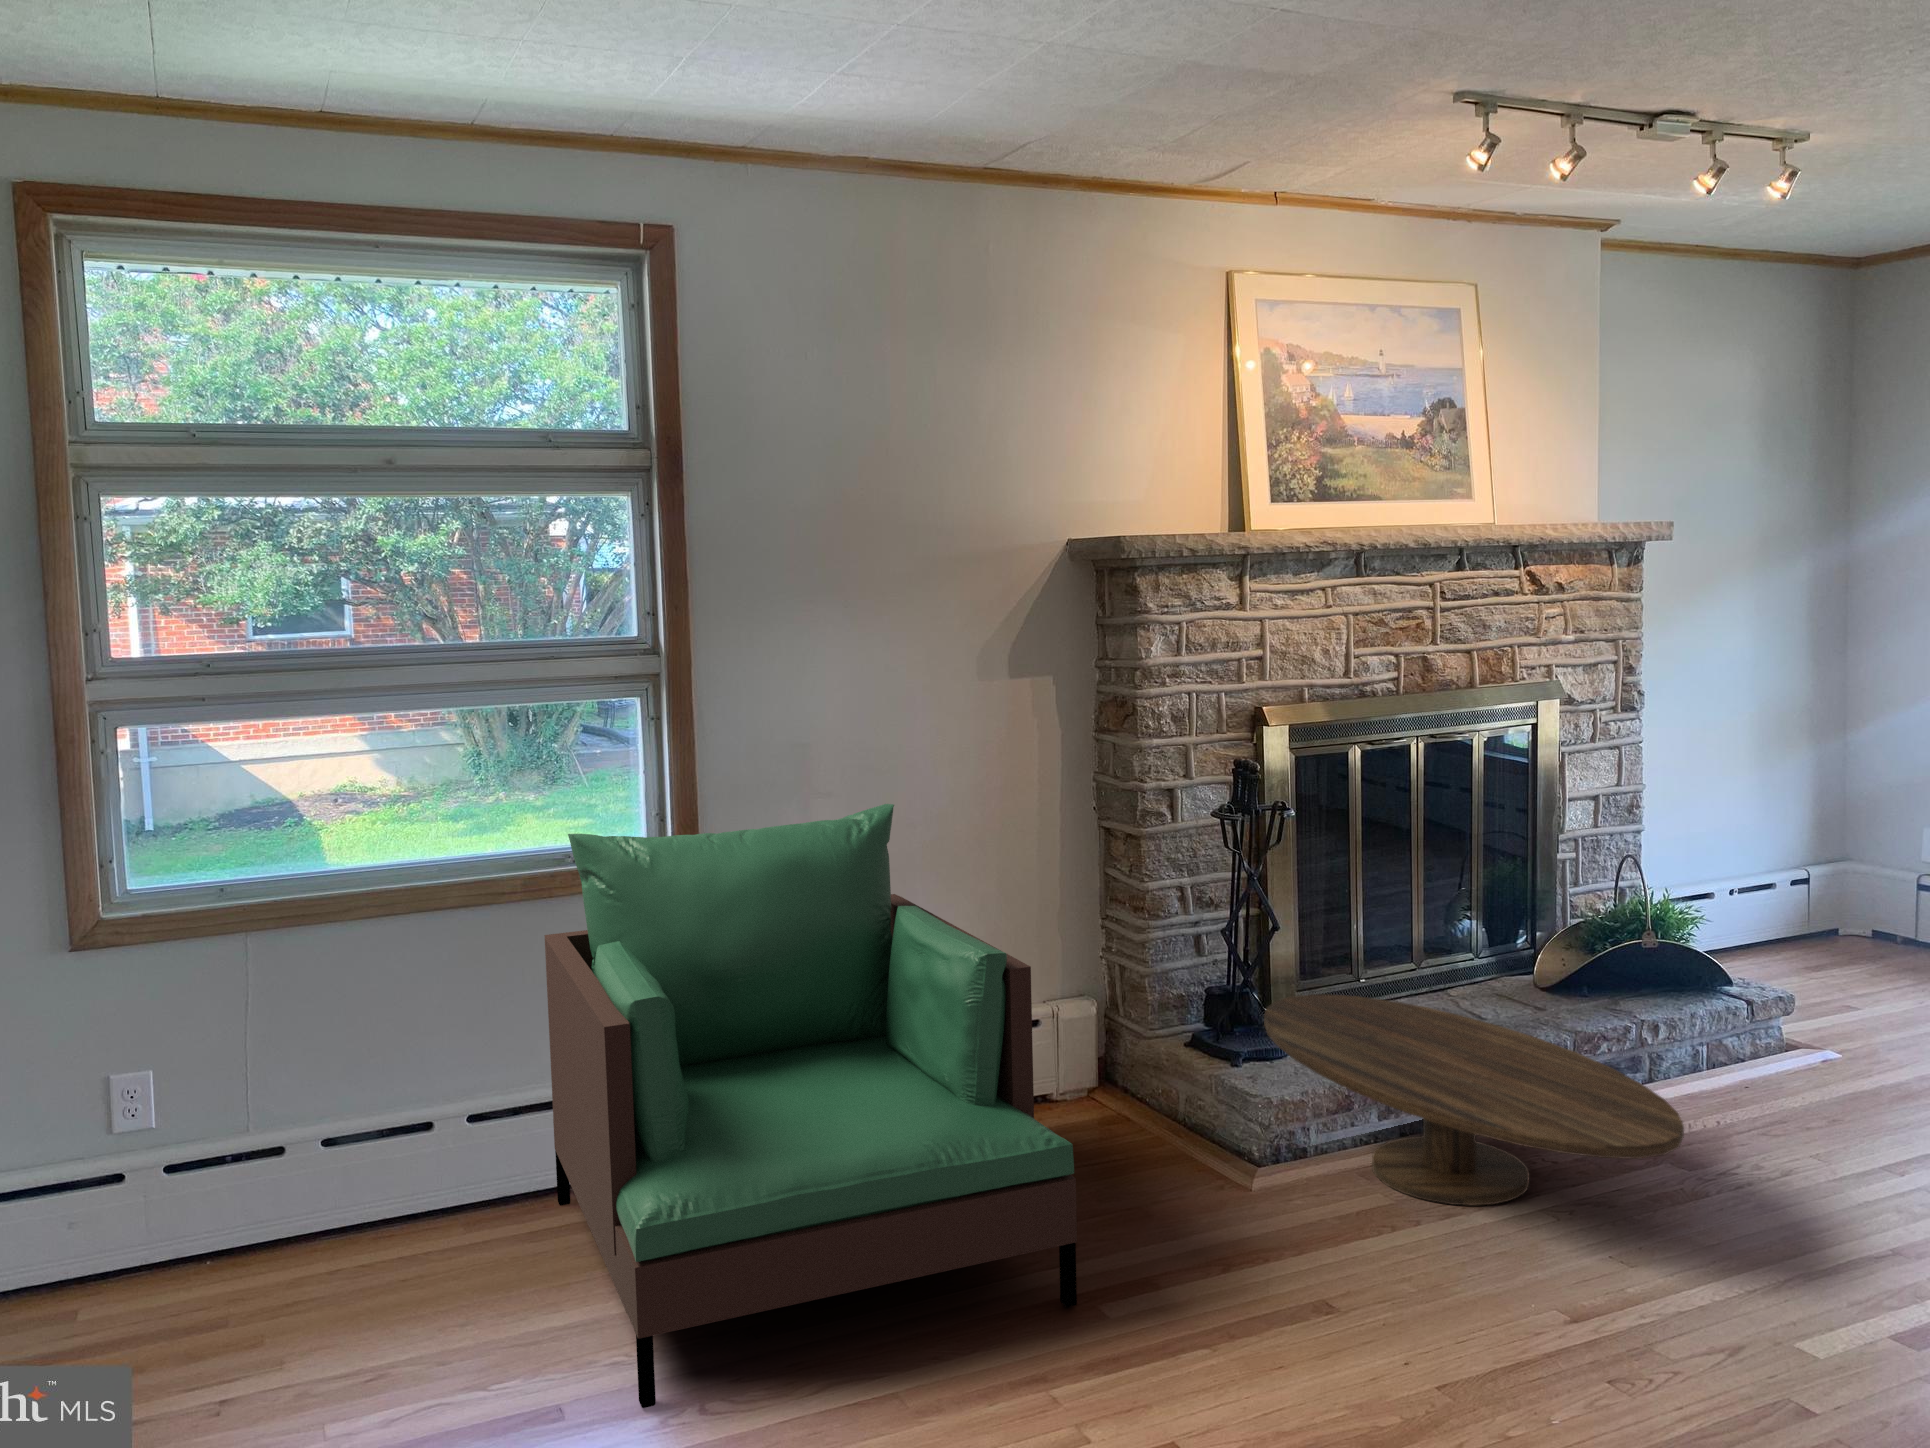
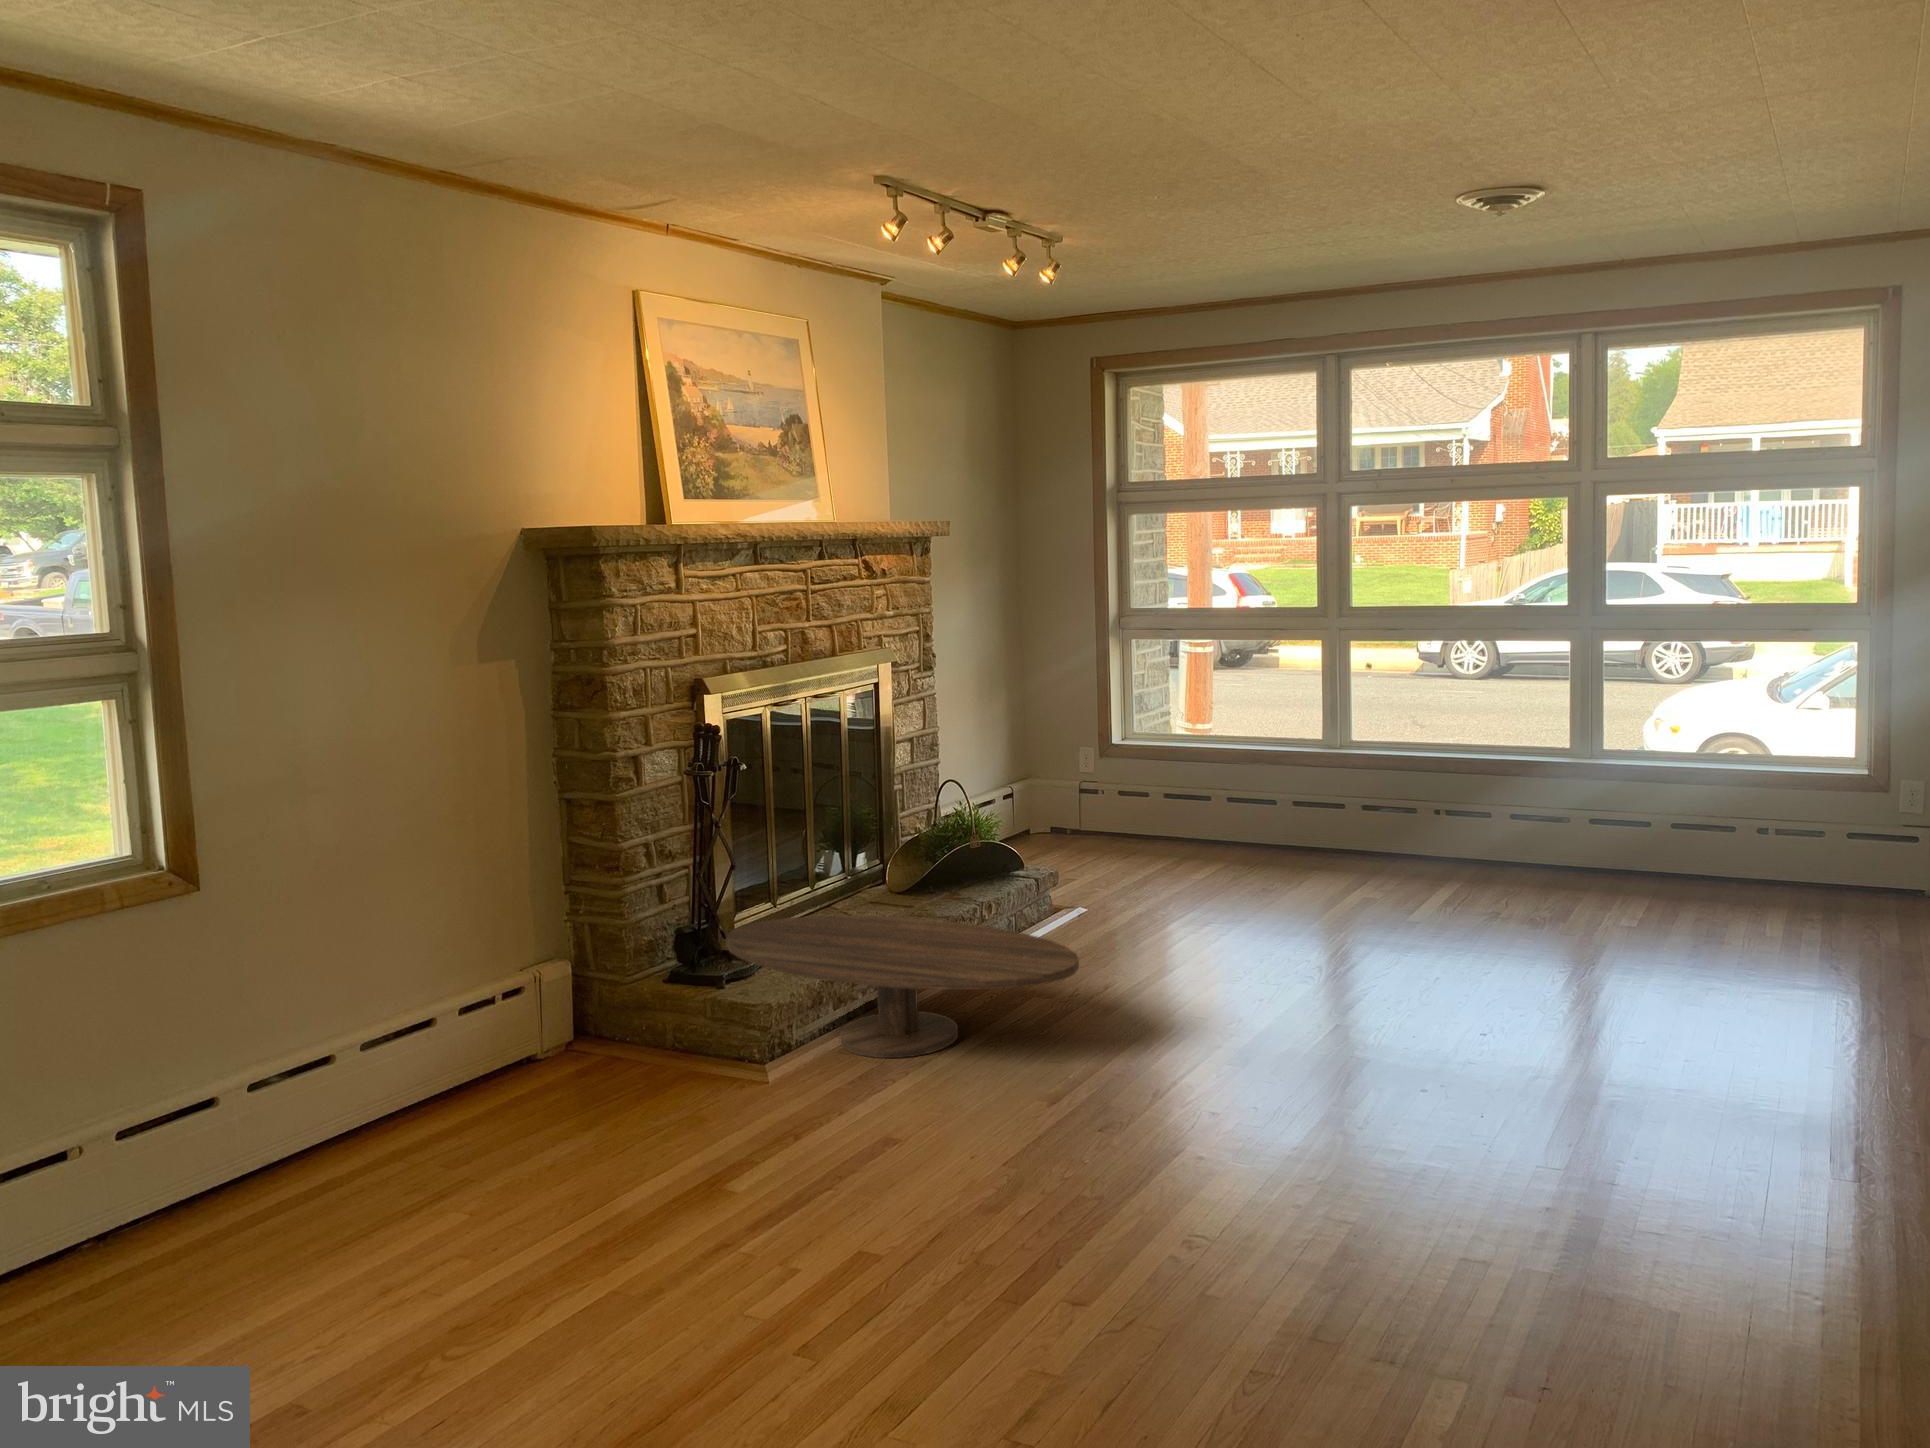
armchair: present [544,804,1077,1408] -> none [33,789,698,1395]

